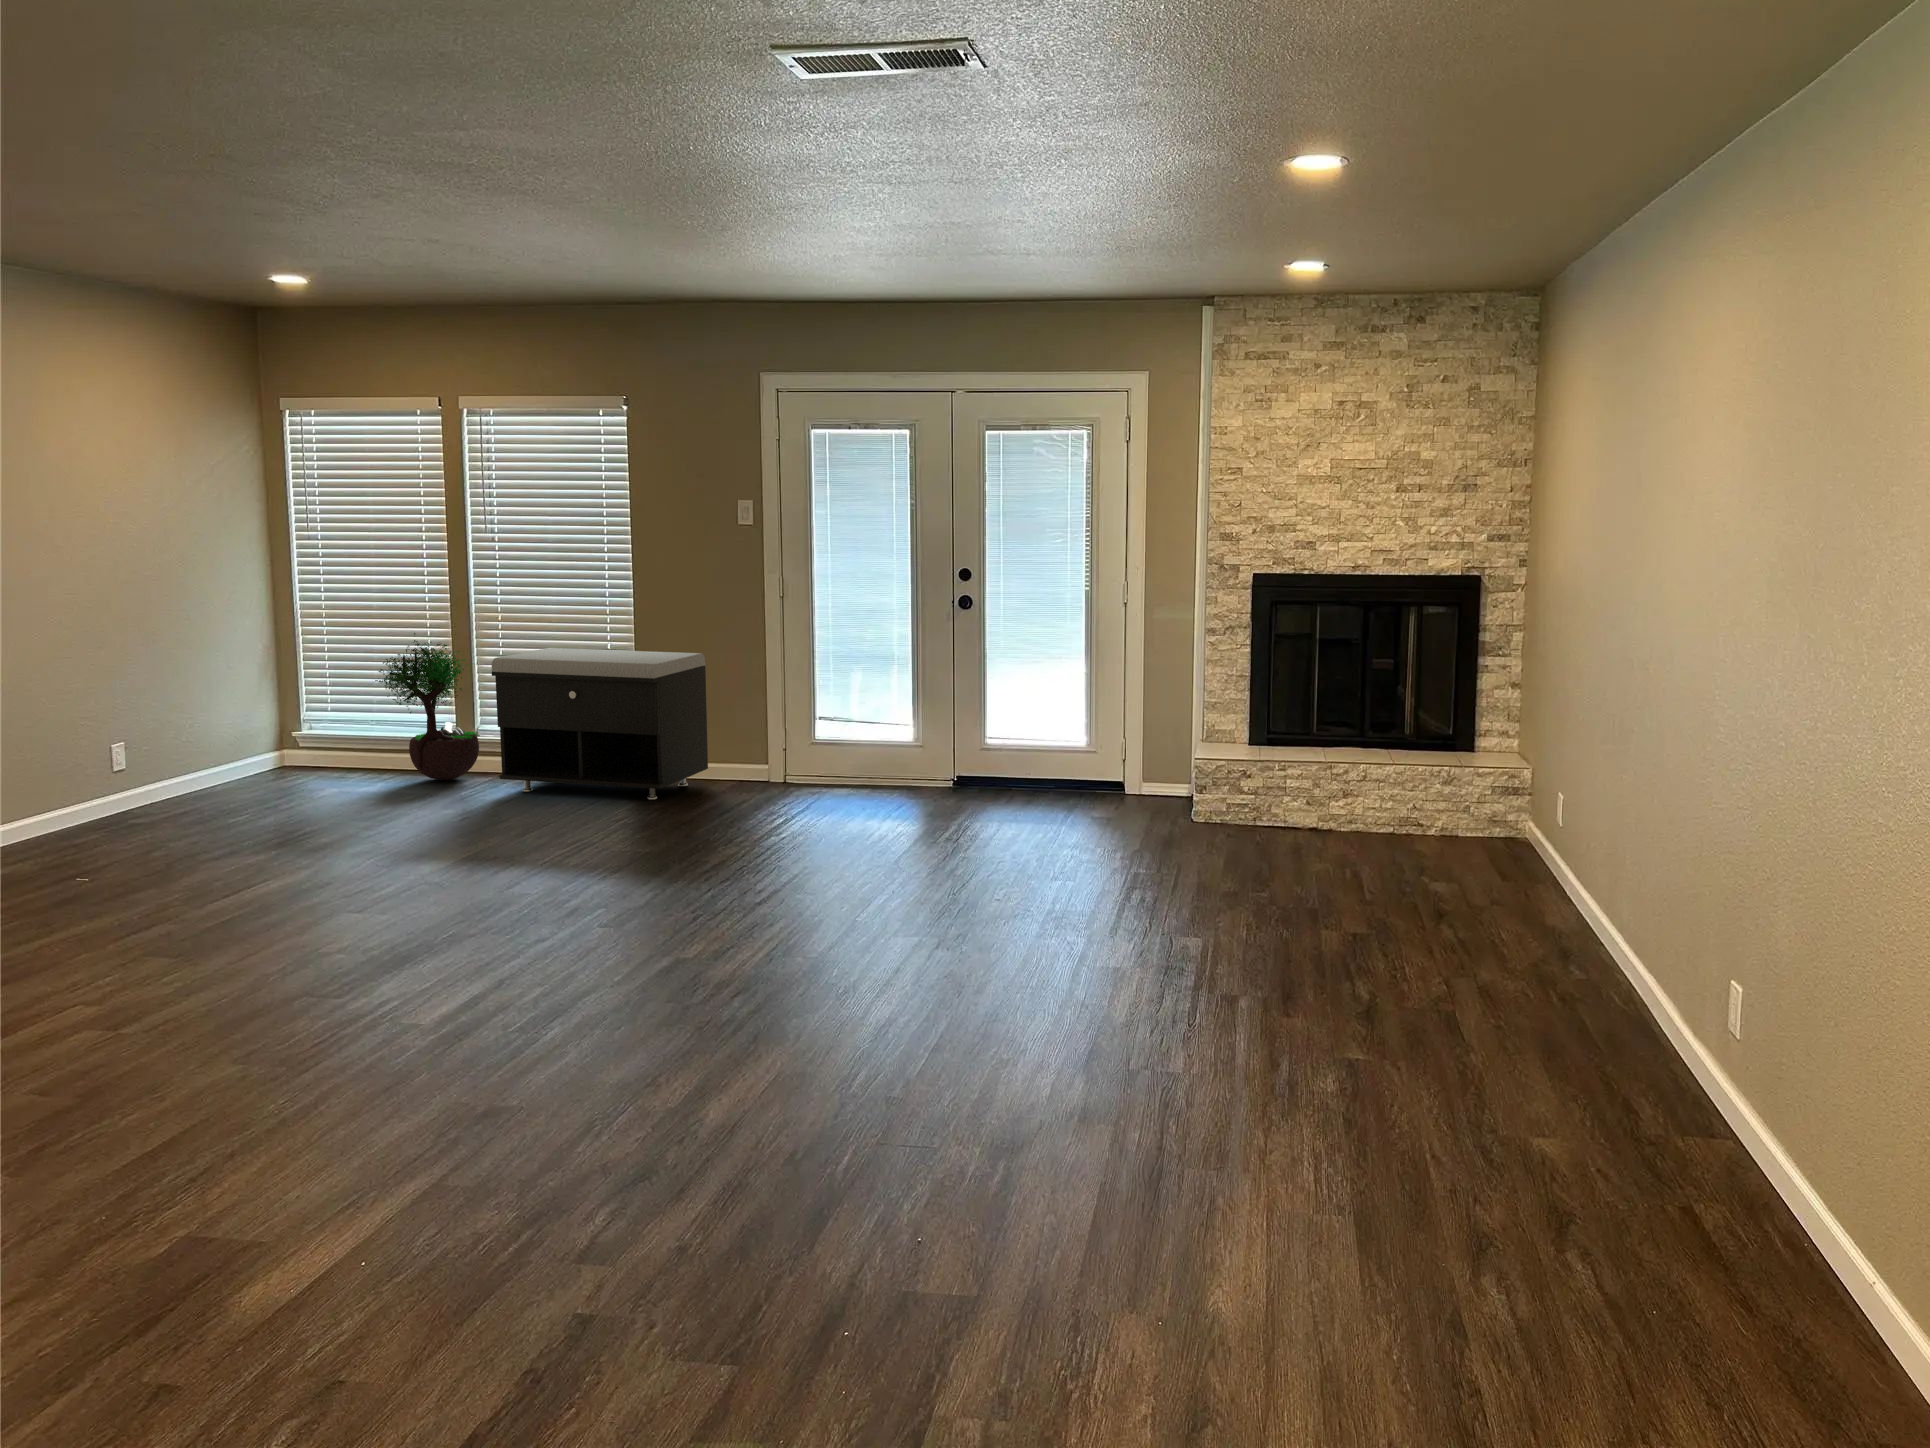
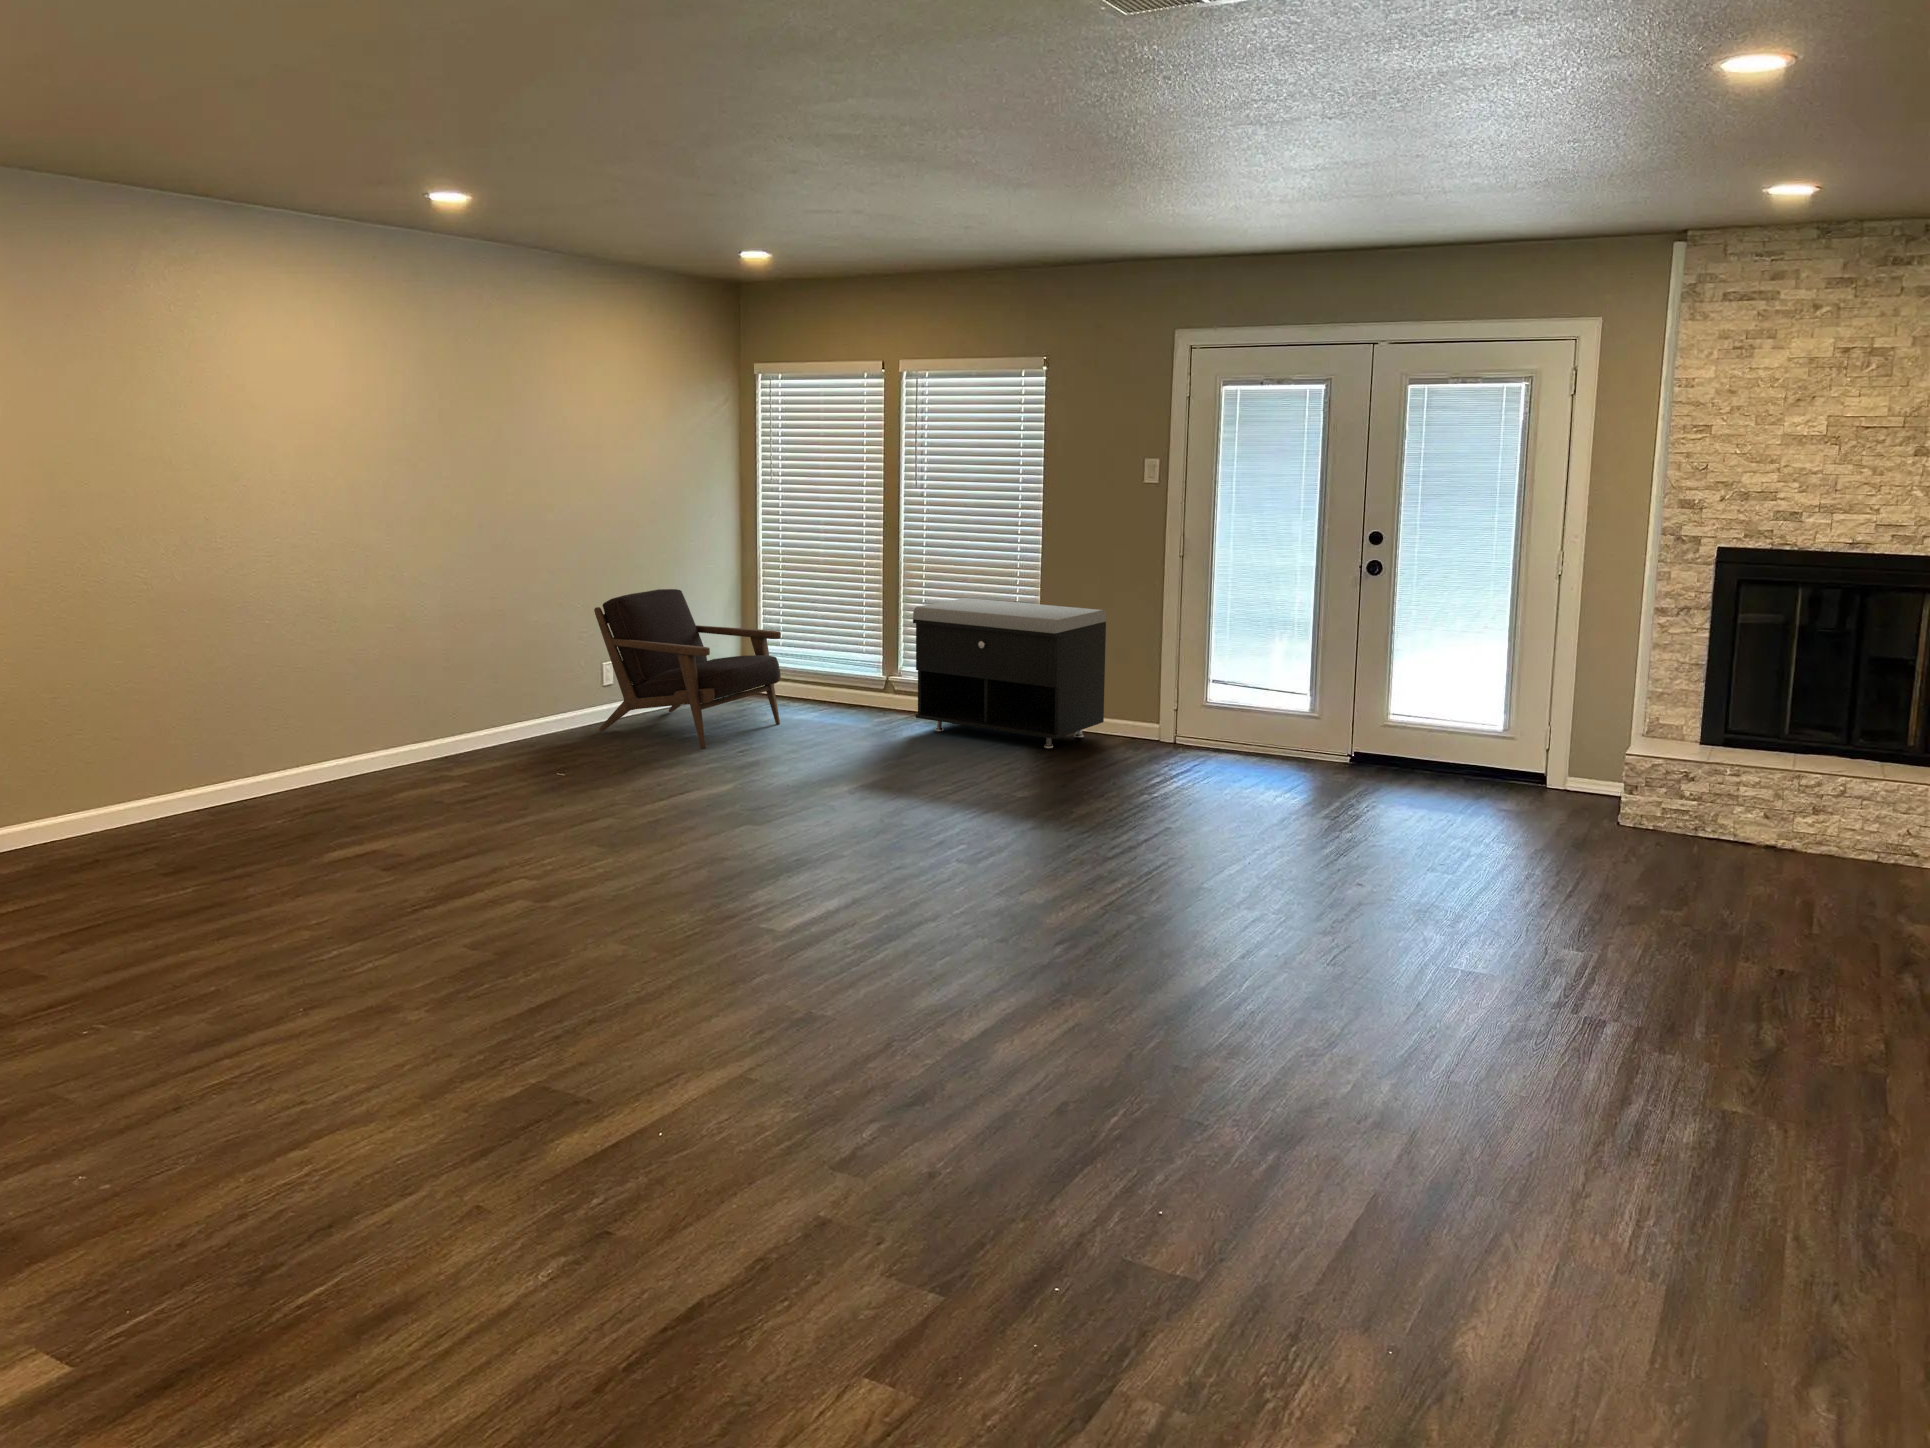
potted tree: present [375,633,479,780] -> none [817,580,900,715]
armchair: none [73,650,334,833] -> present [594,589,781,749]

